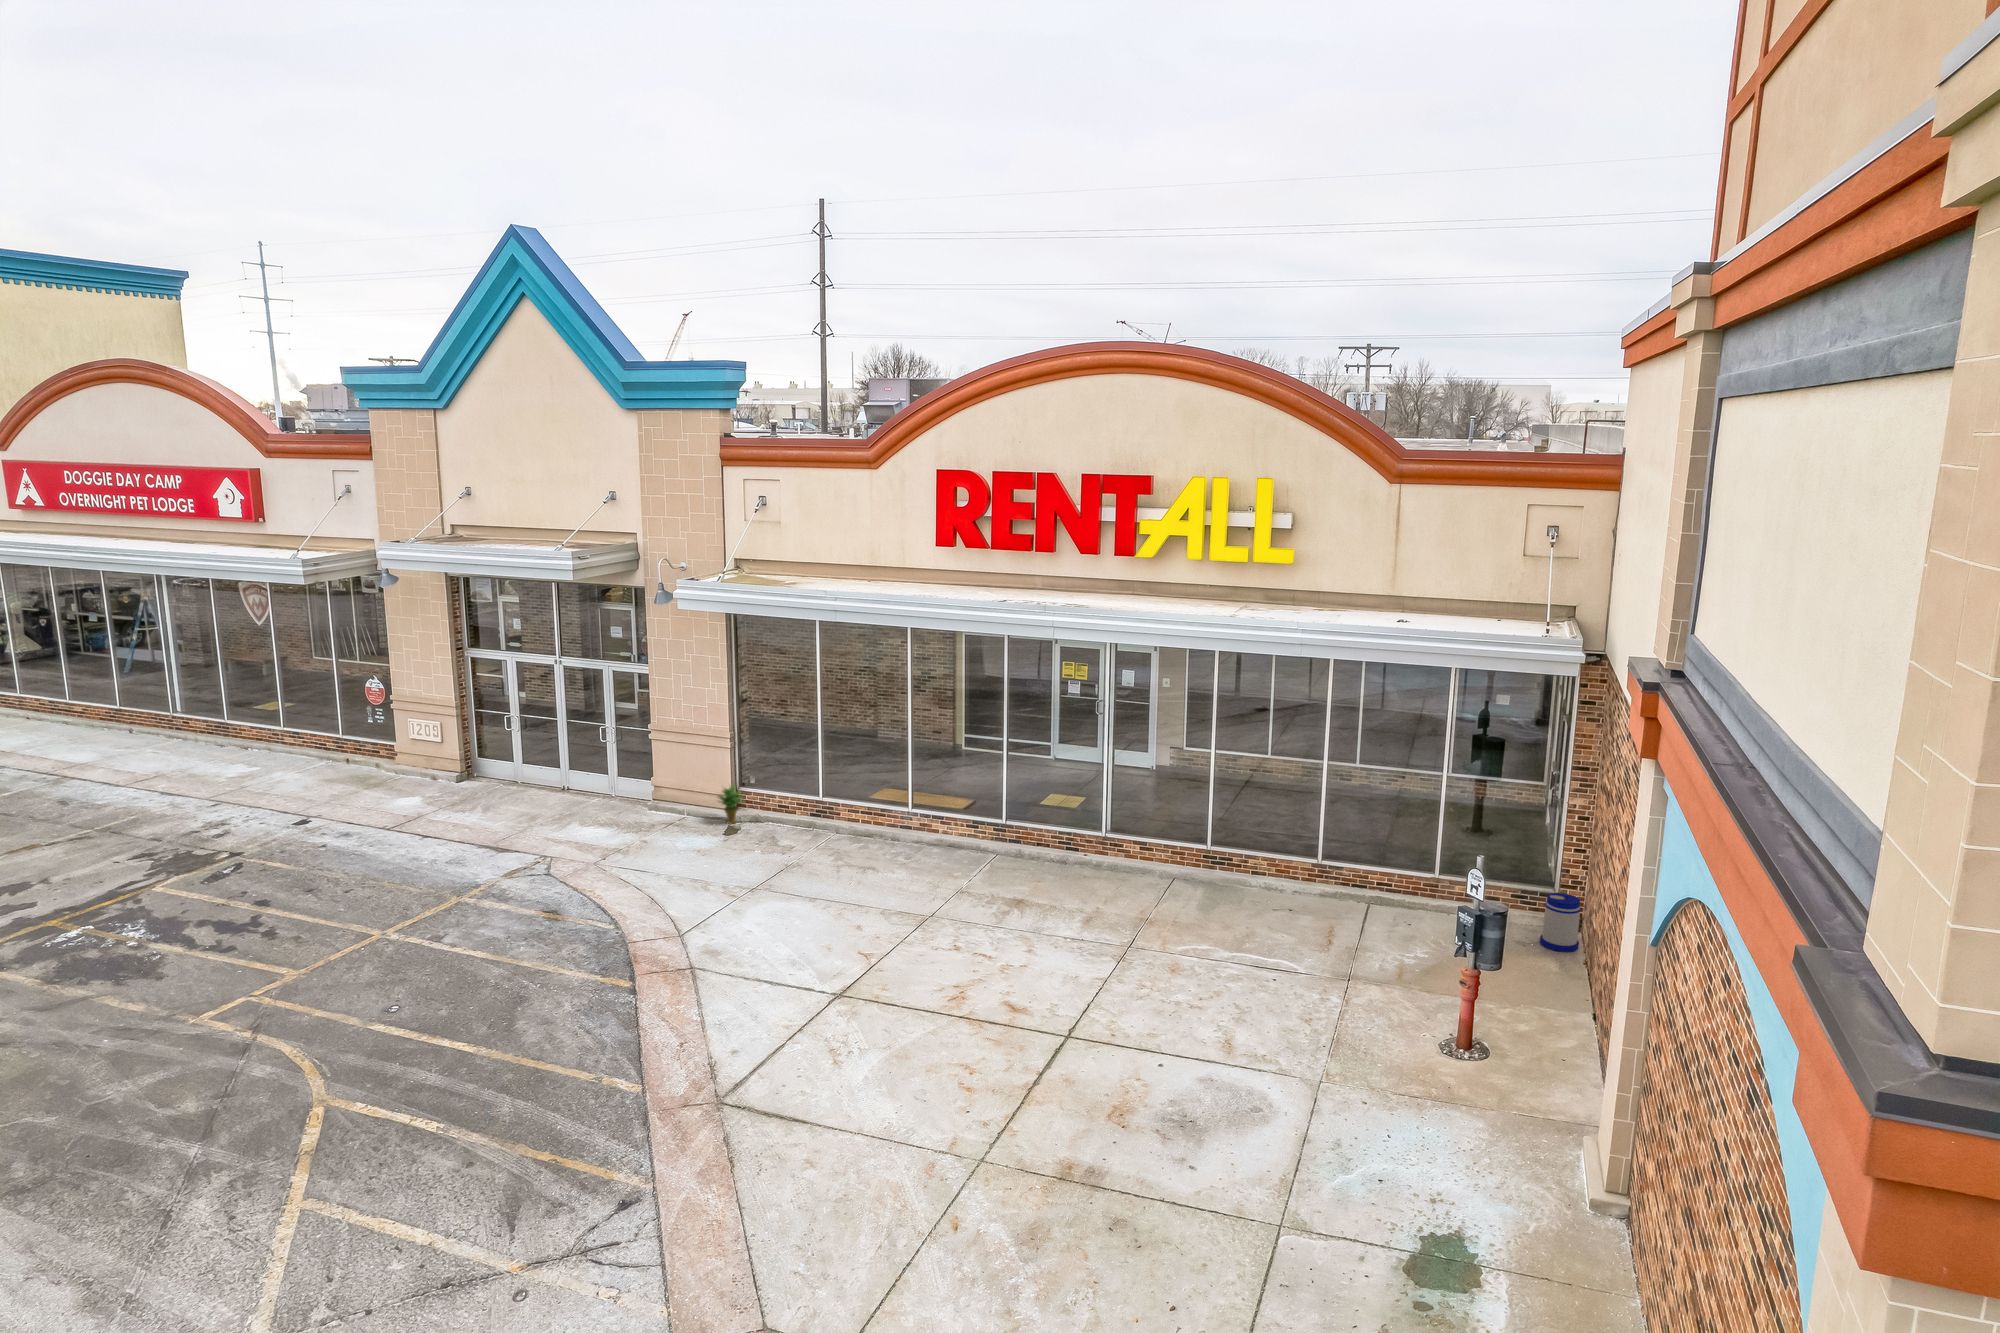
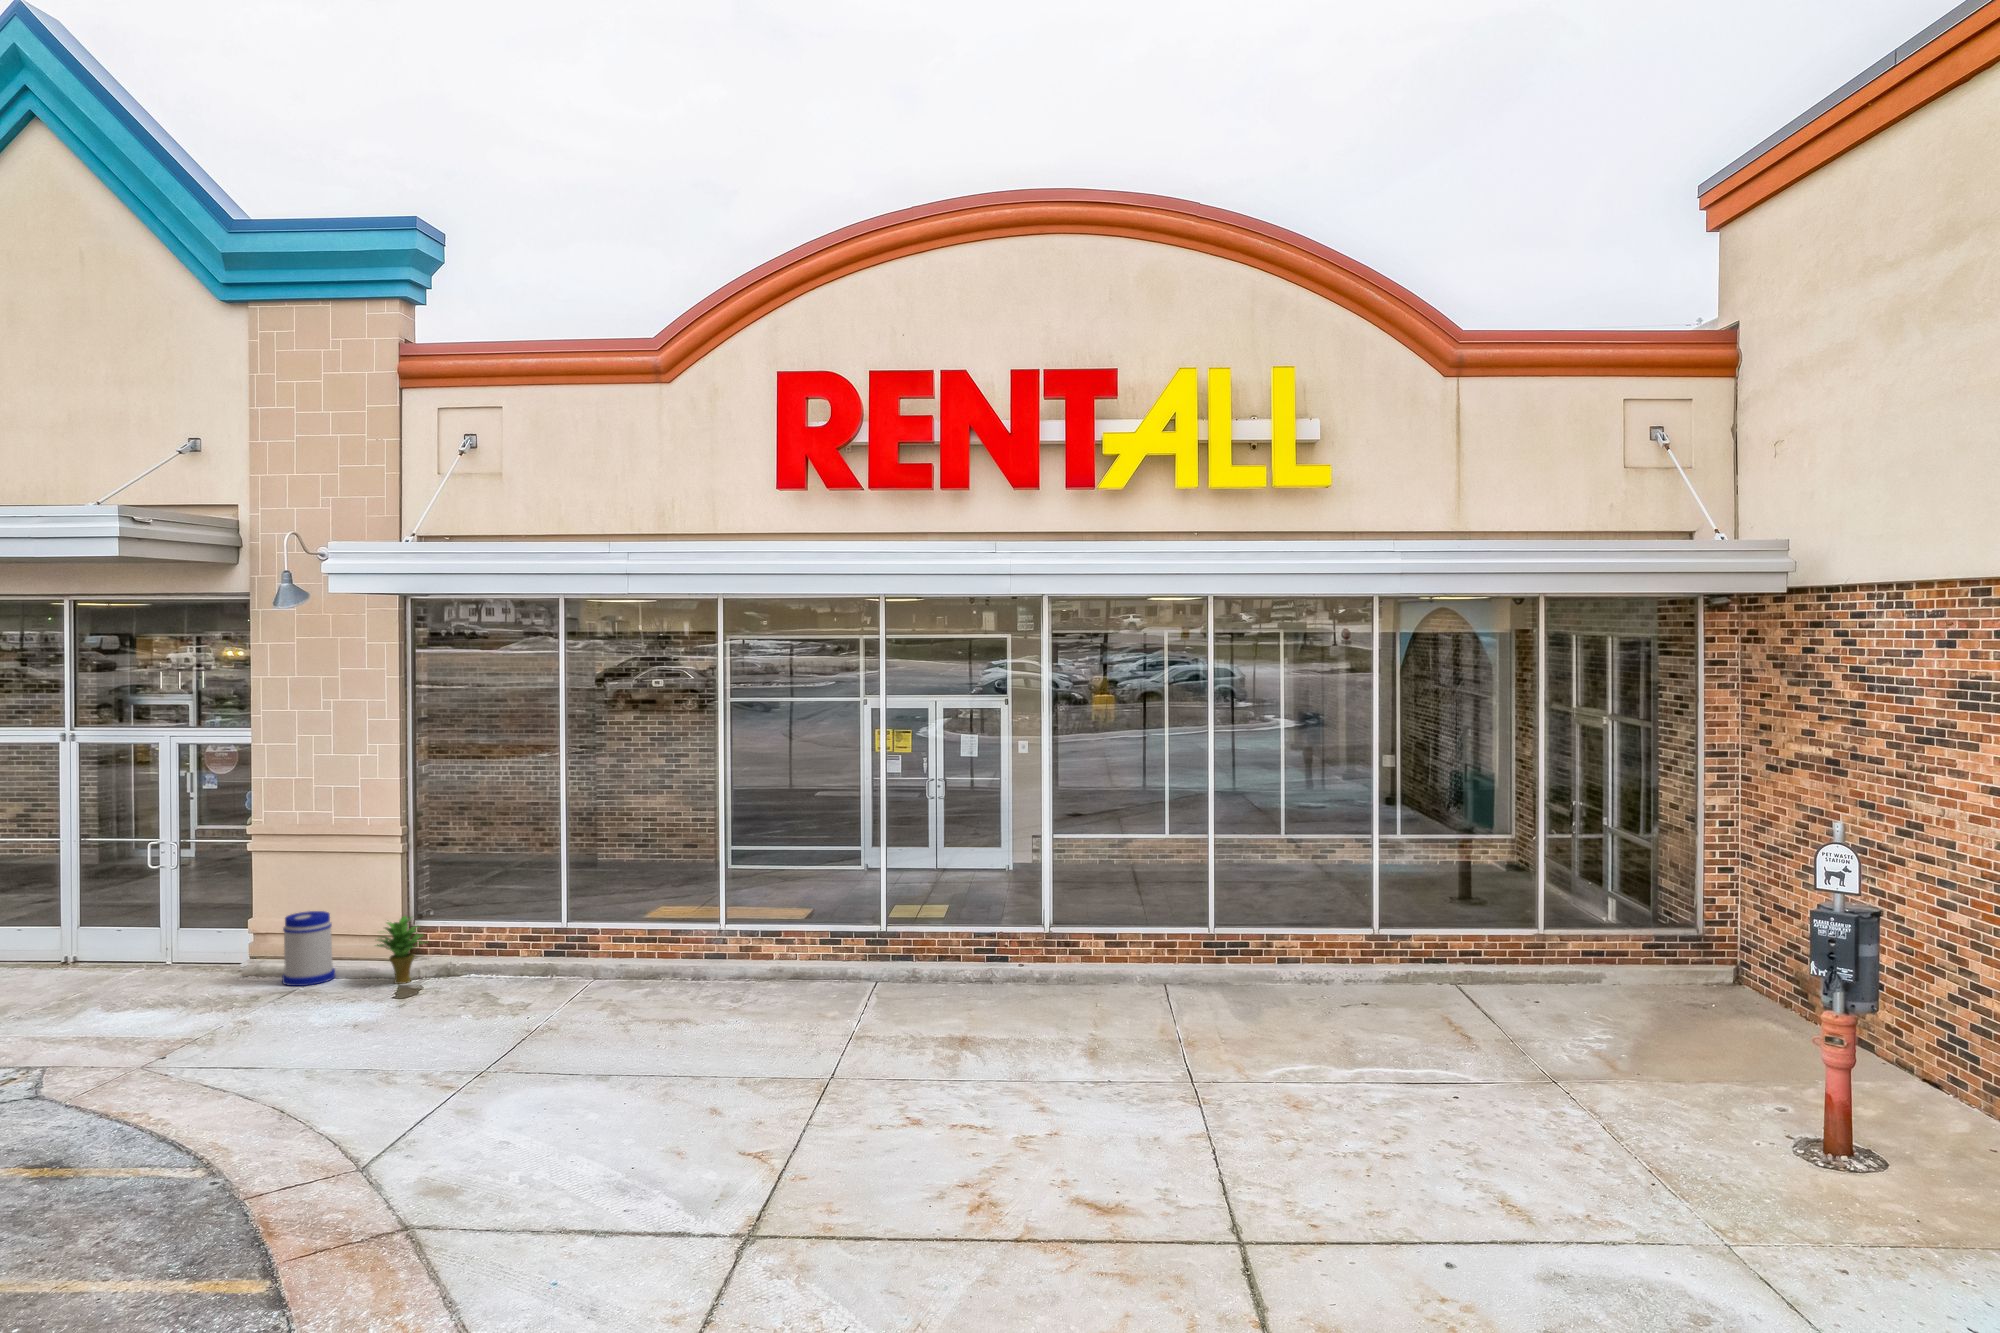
trash can: present [1540,893,1581,952] -> present [282,911,335,986]

